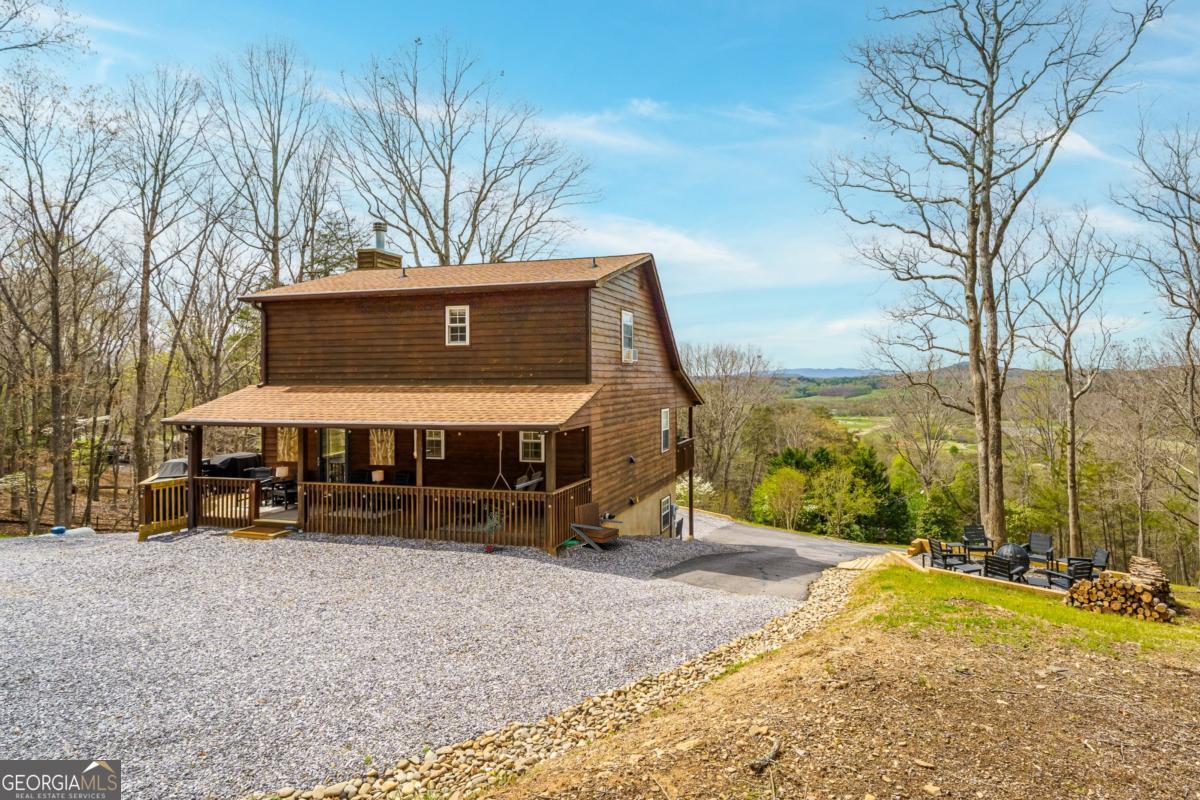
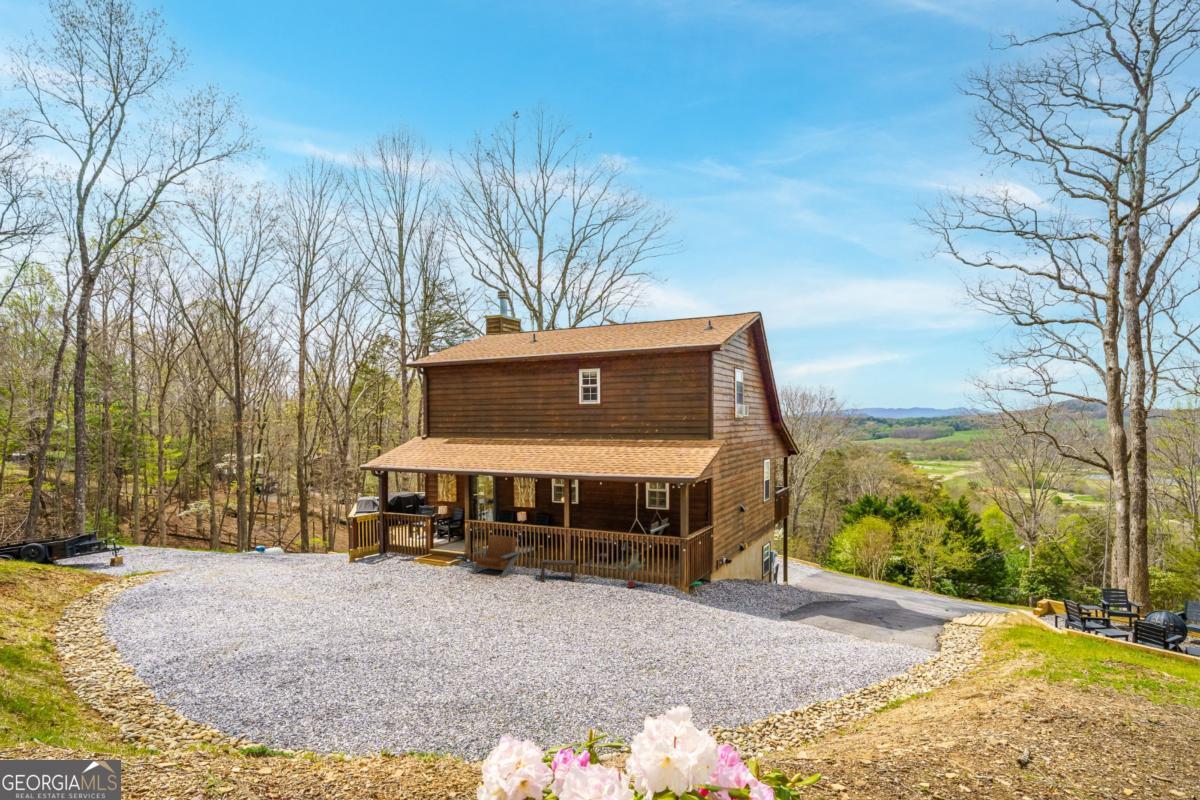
lounge chair: present [571,502,622,553] -> present [471,535,521,578]
bench: none [384,523,427,550] -> present [541,560,576,582]

